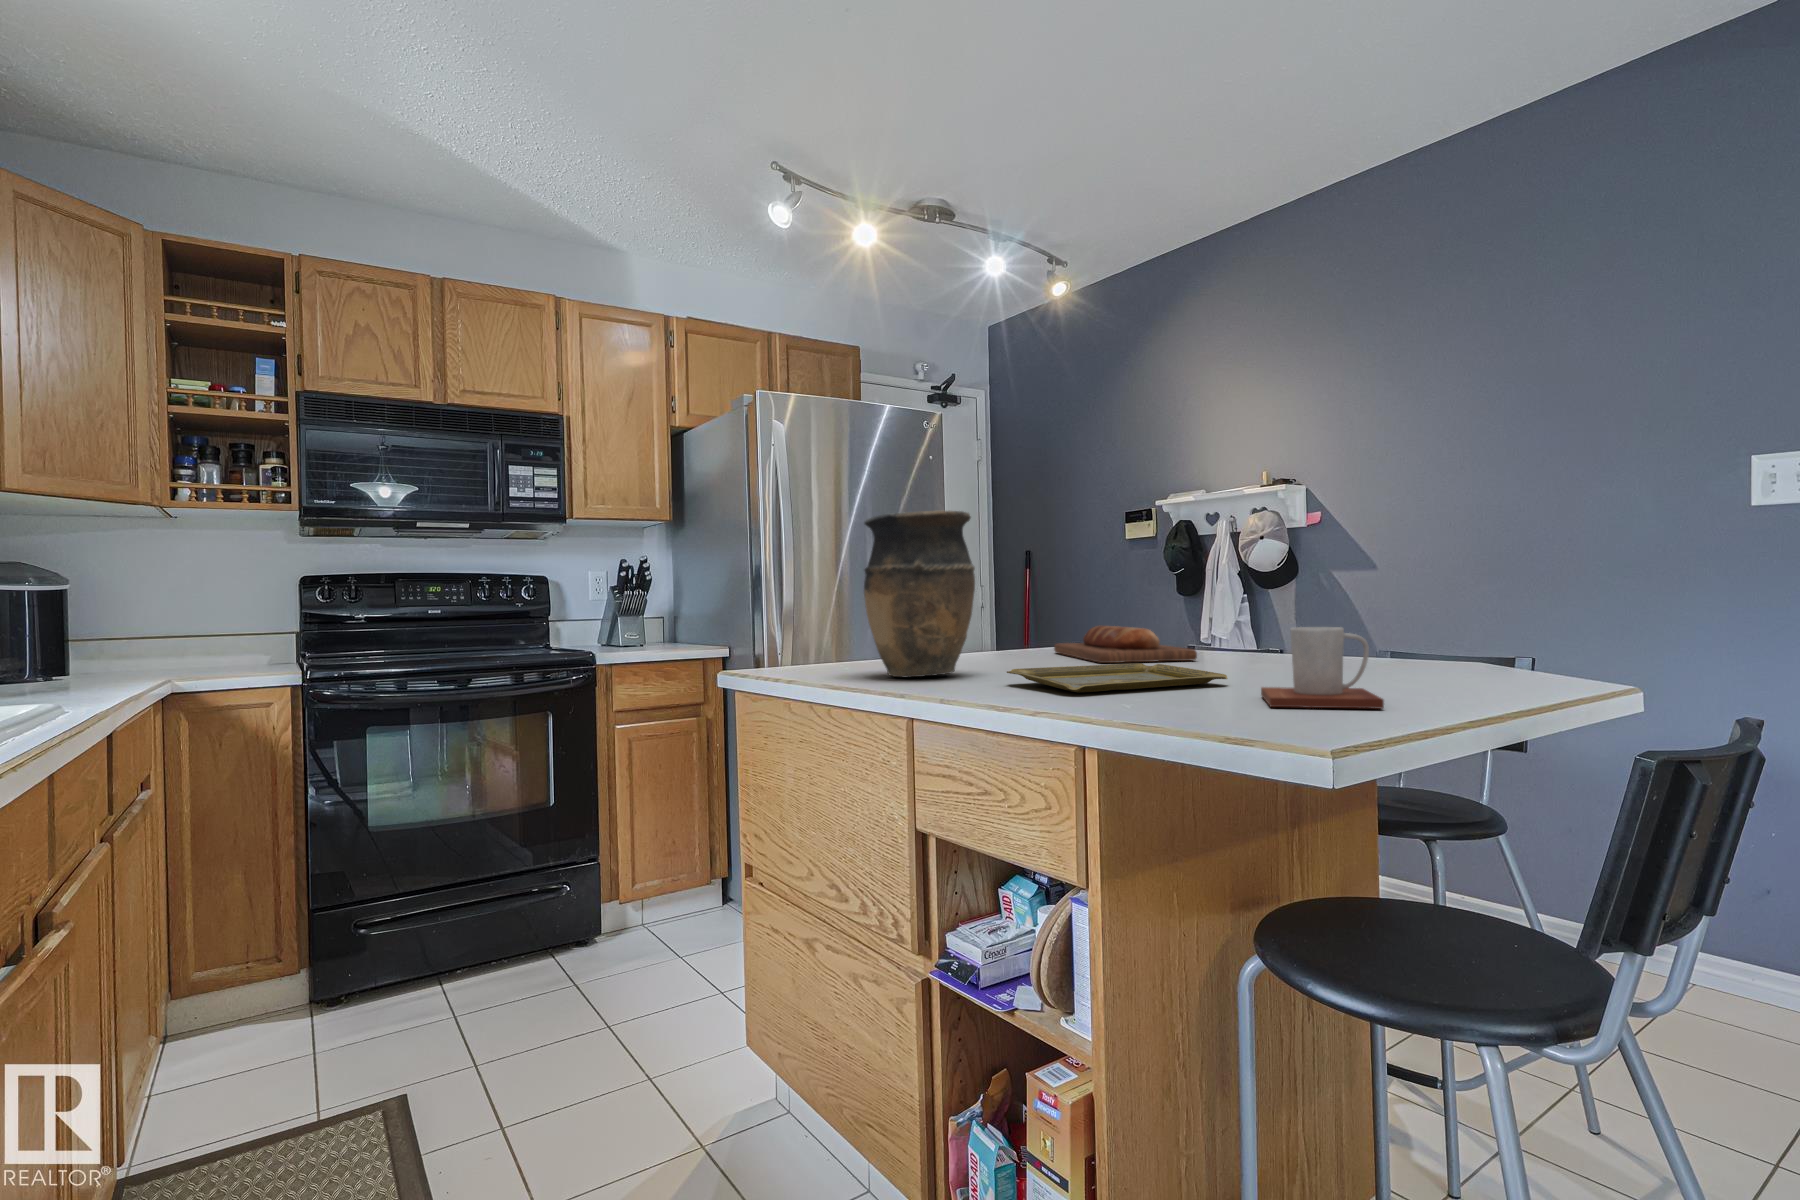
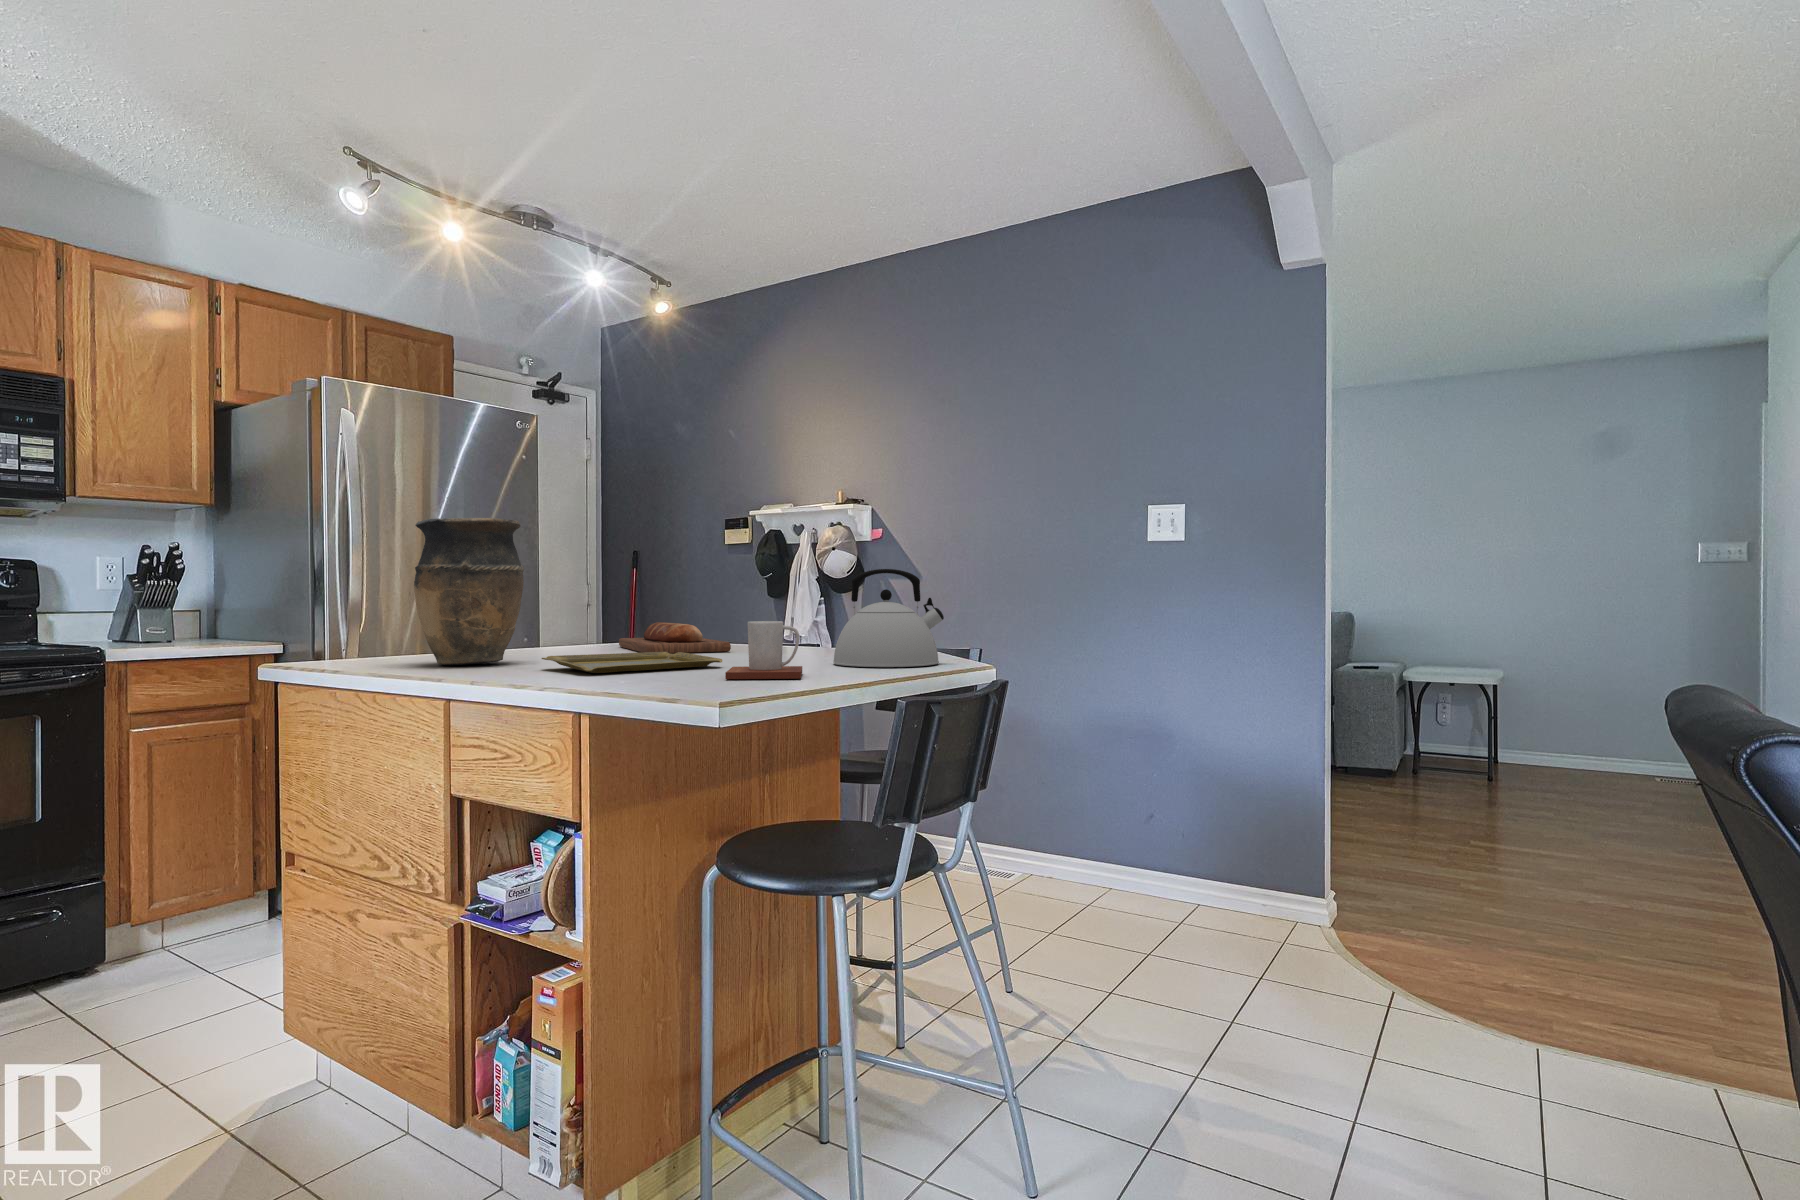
kettle: none [1374,552,1550,689] -> present [833,569,944,667]

